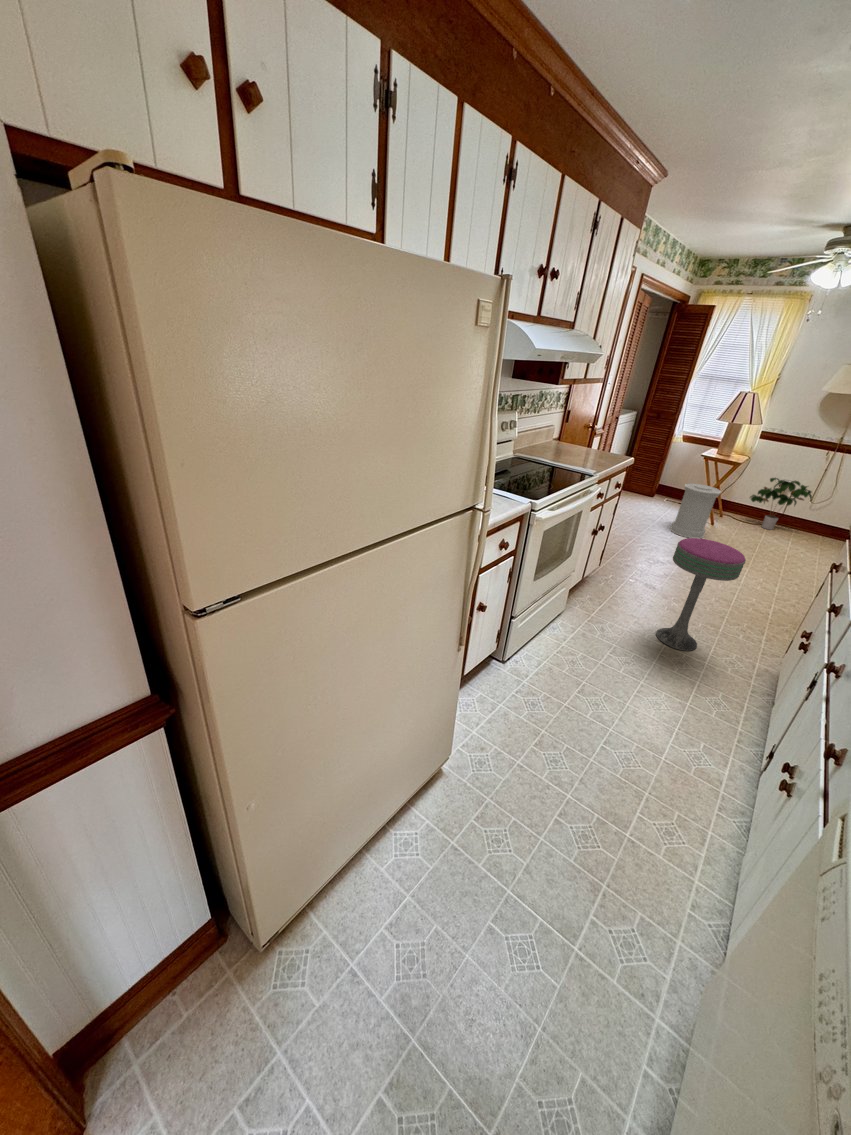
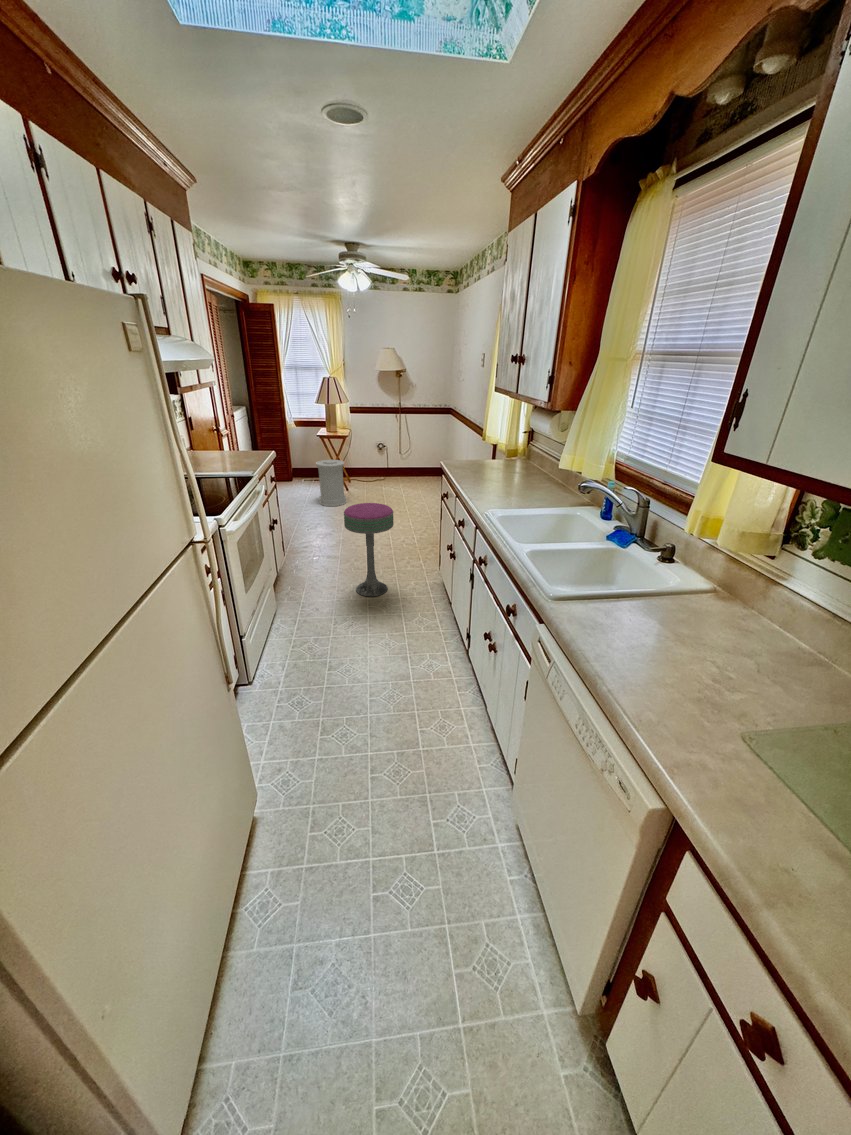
potted plant: present [750,478,812,530] -> none [362,441,399,482]

